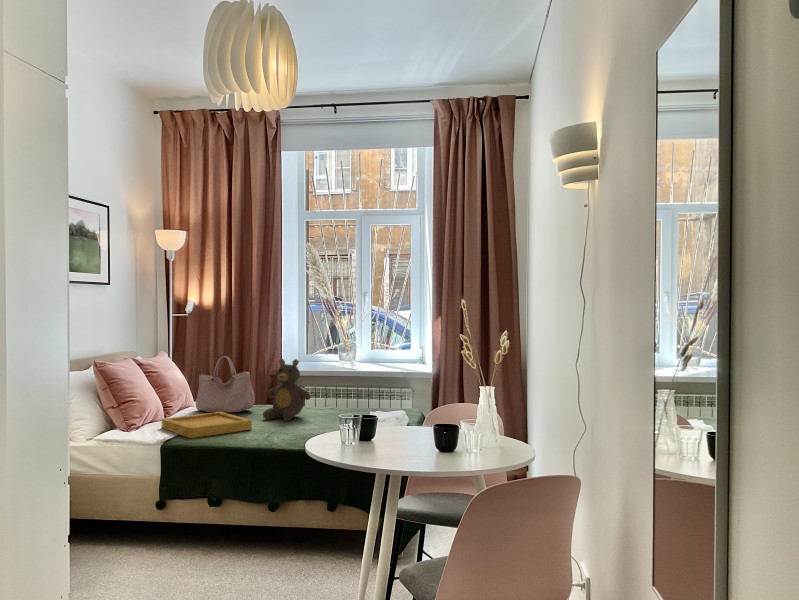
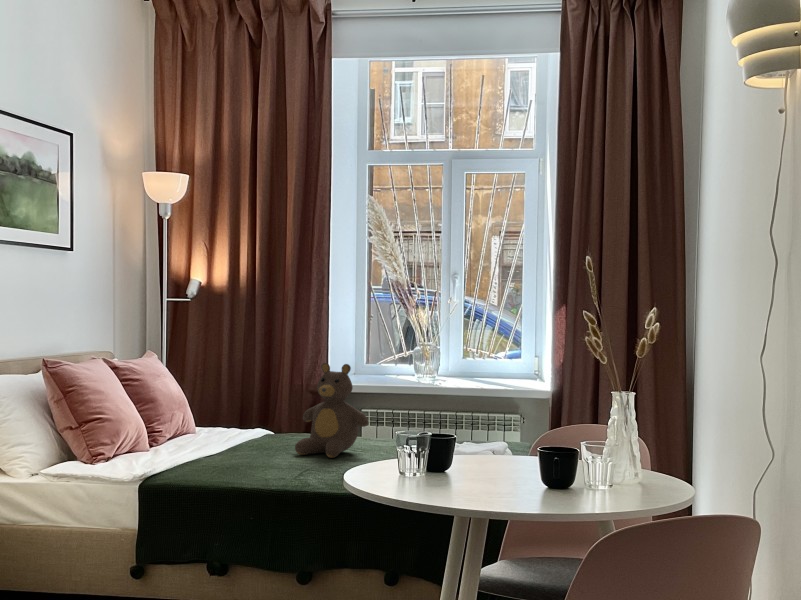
handbag: present [196,356,255,413] -> none [197,358,284,443]
tray: present [162,412,252,438] -> none [142,440,277,477]

